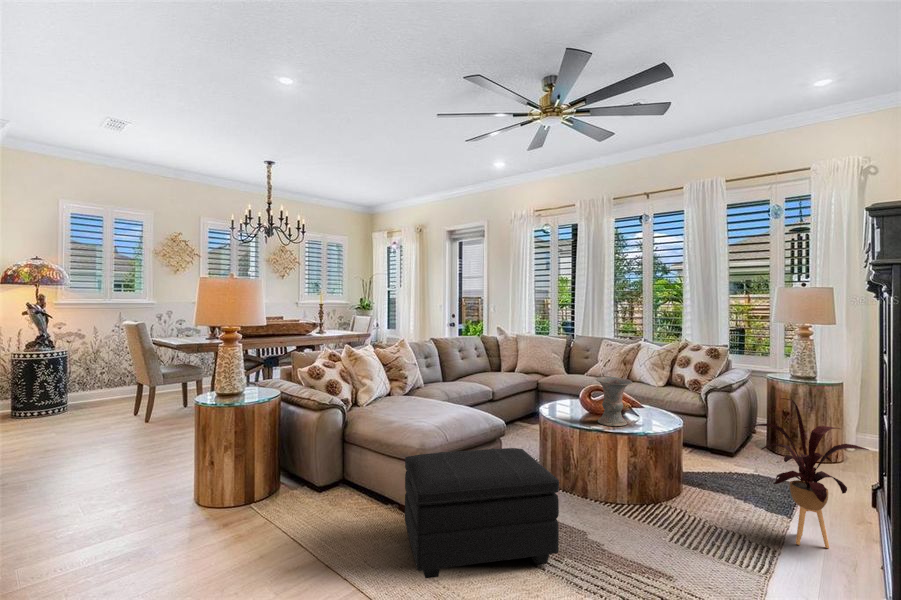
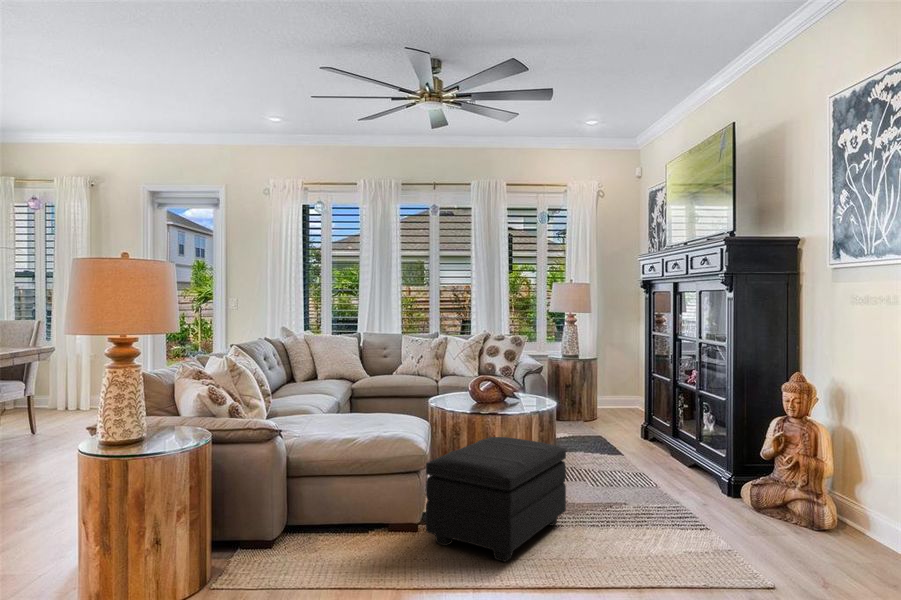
vase: present [596,377,632,426] -> none [498,365,530,409]
house plant: present [744,398,869,548] -> none [612,365,680,468]

